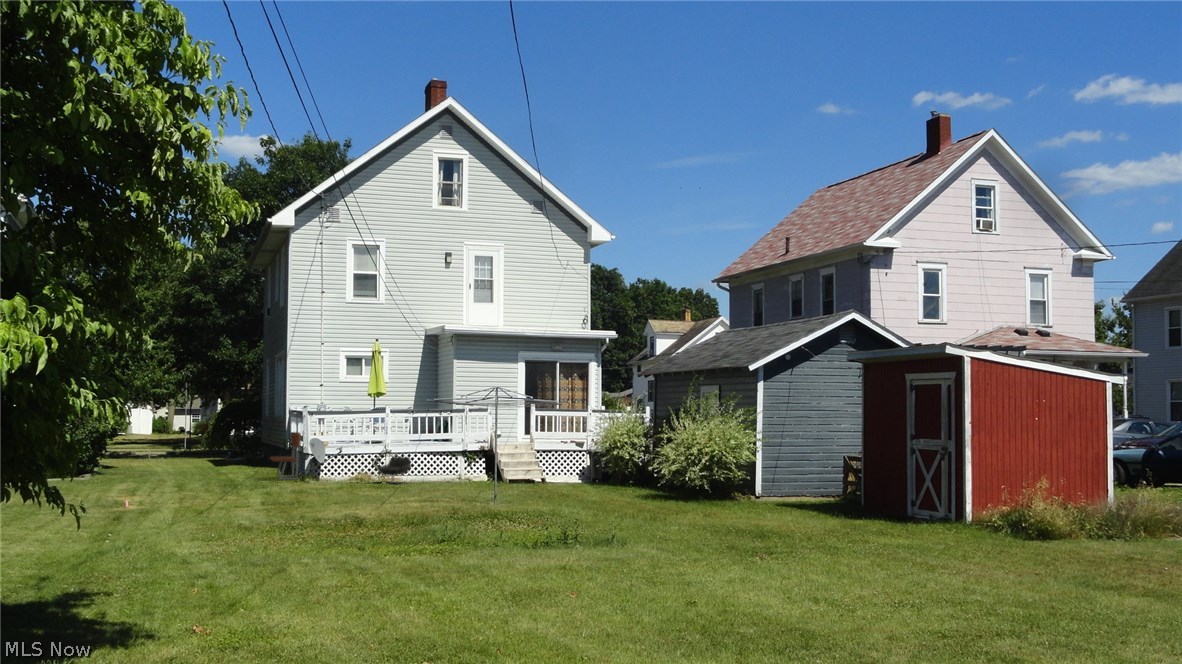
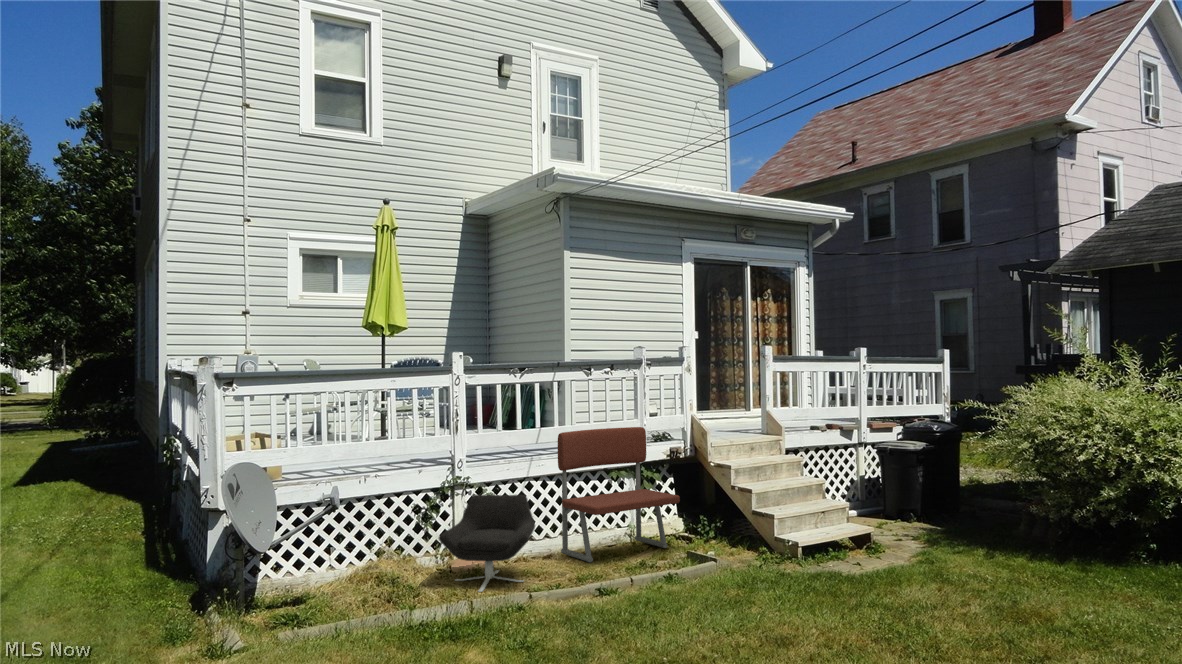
bench: present [270,432,301,480] -> present [558,427,680,562]

